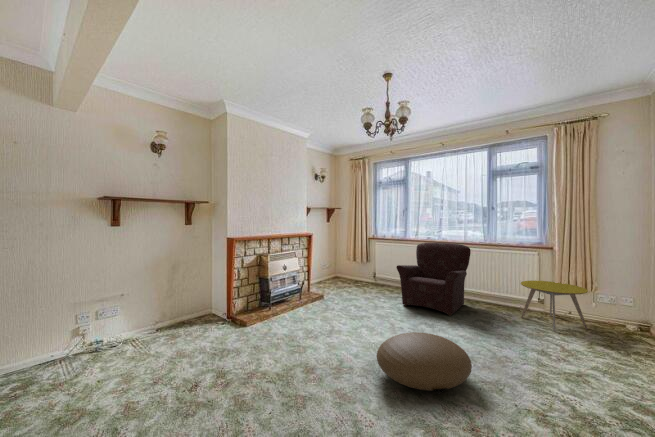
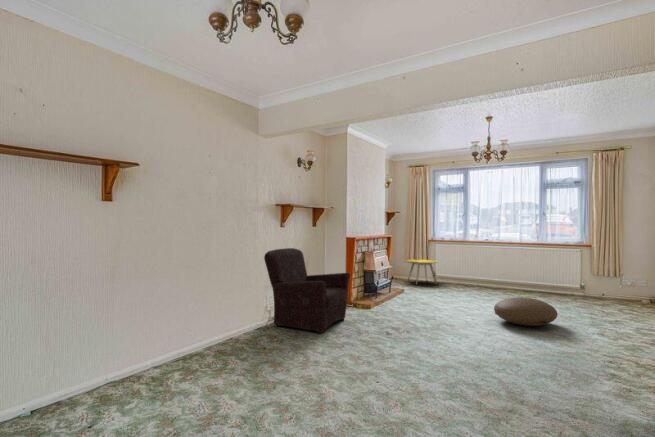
armchair: present [396,243,471,316] -> present [264,248,350,333]
side table: present [521,281,588,332] -> present [407,259,437,285]

